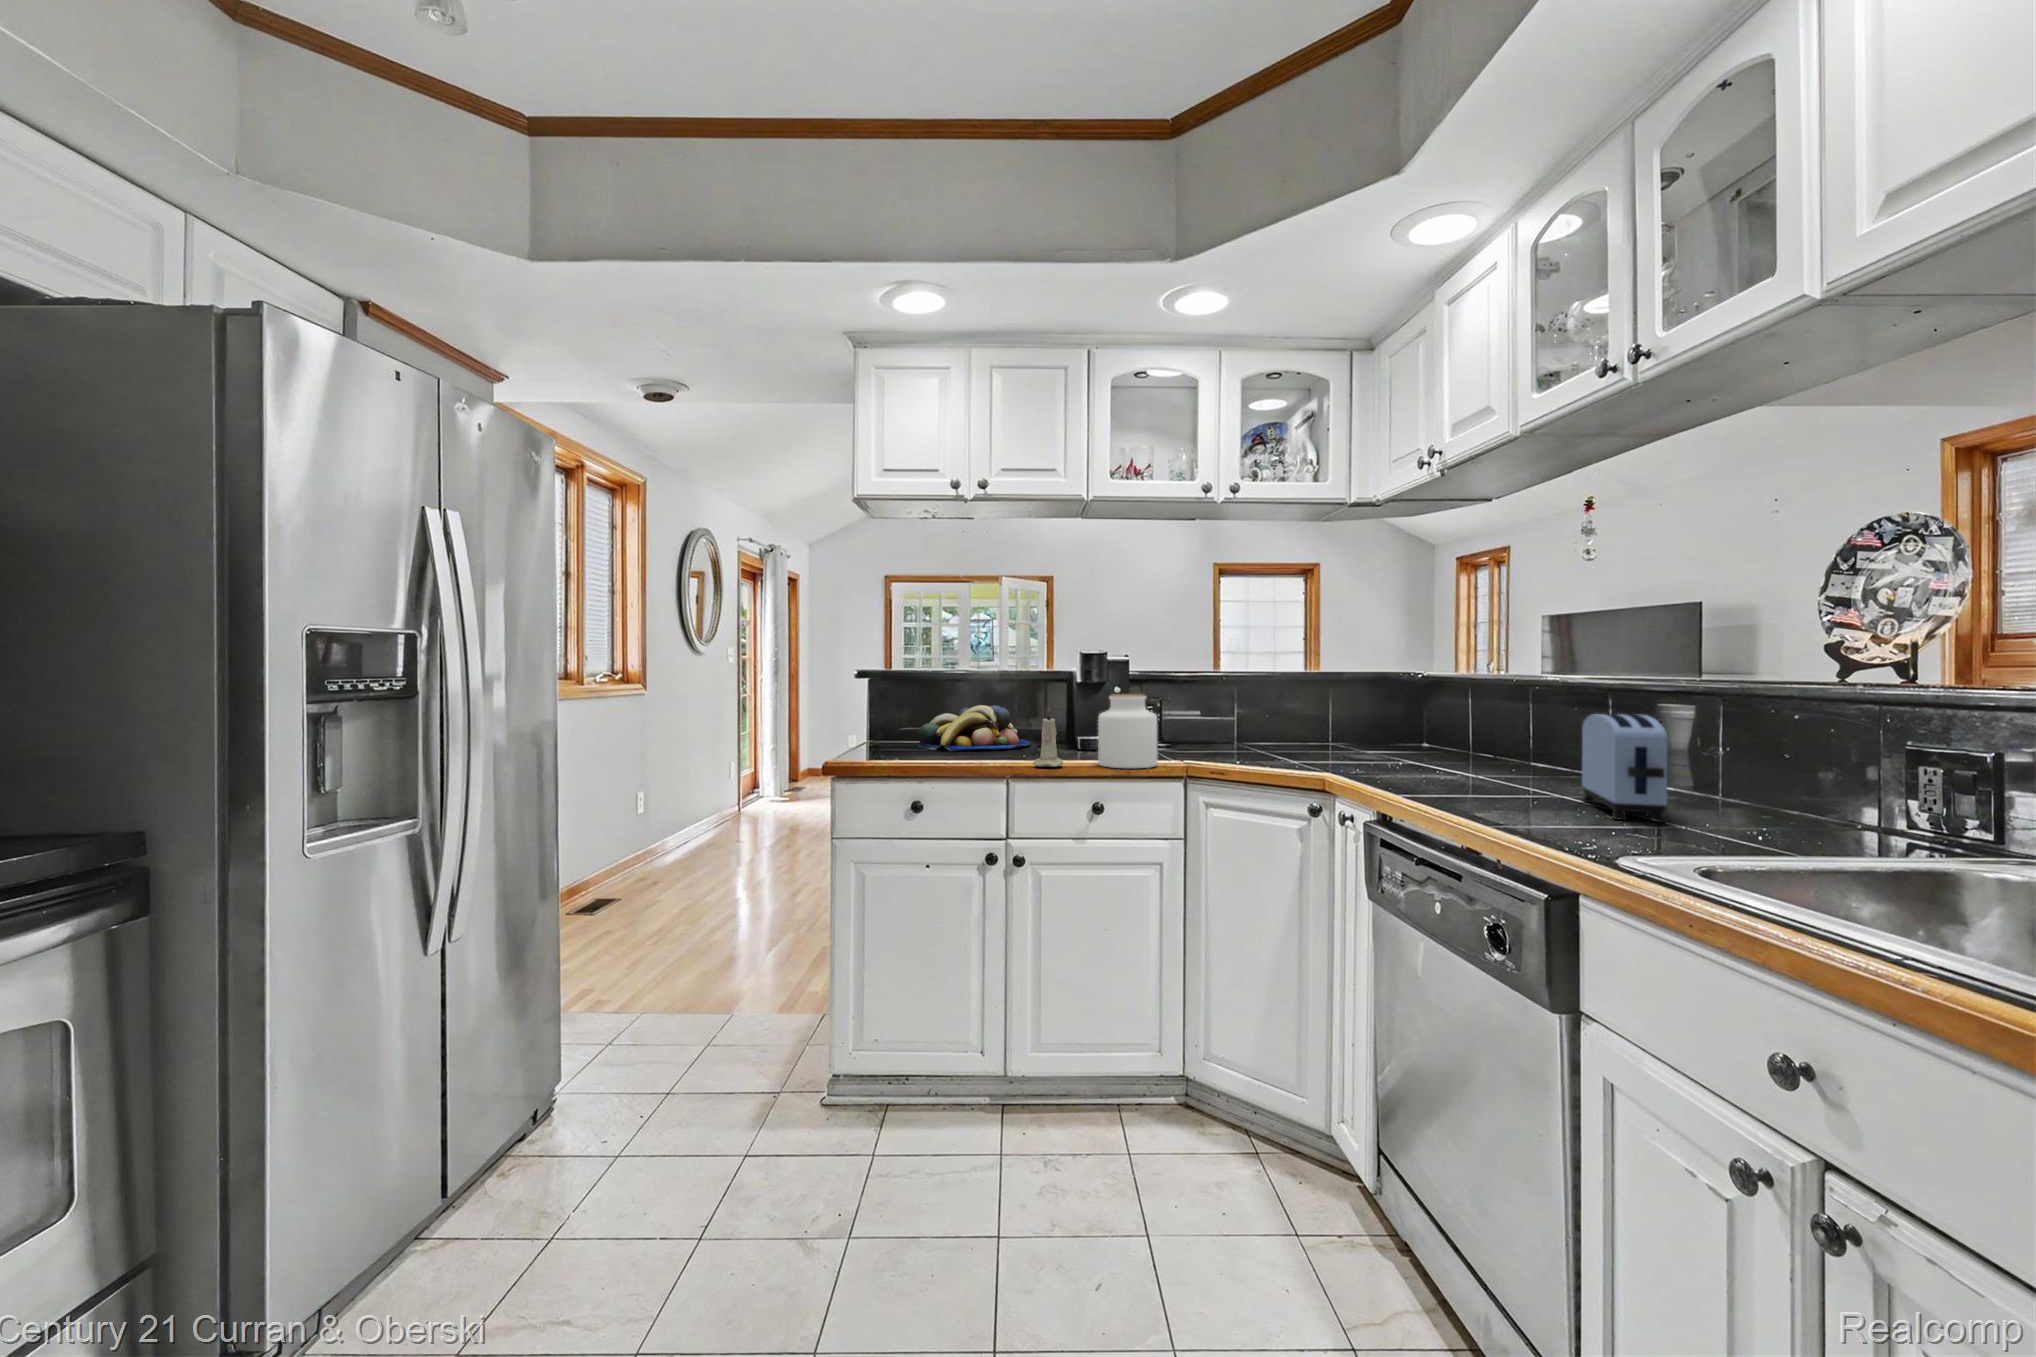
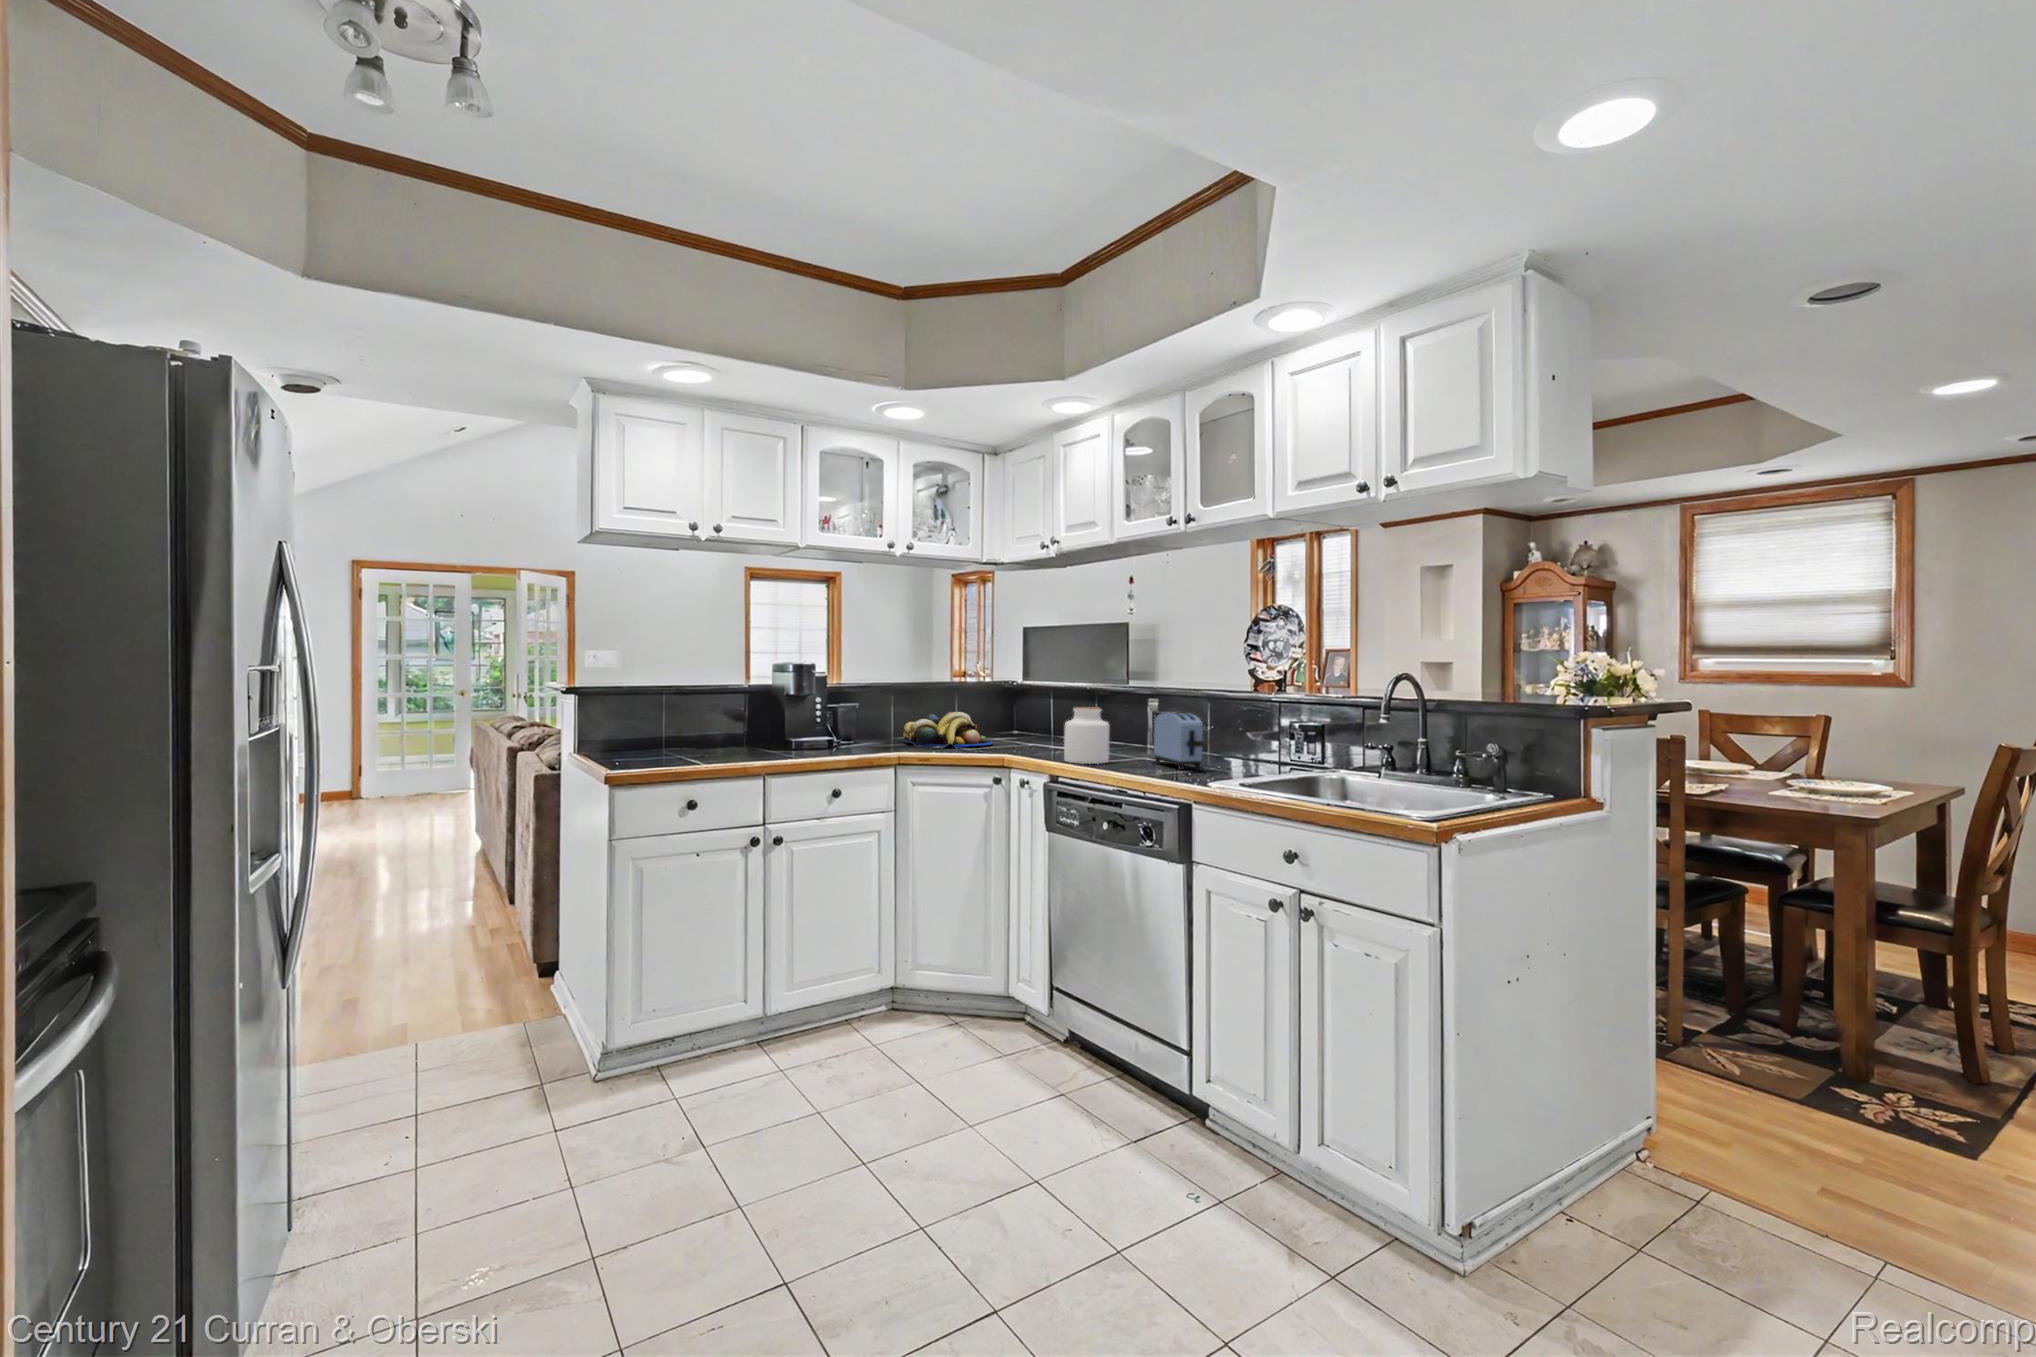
jar: present [1098,694,1158,768] -> present [1064,707,1109,764]
fruit bowl: present [918,705,1031,750] -> present [903,712,992,748]
candle: present [1033,707,1063,767] -> none [797,713,822,761]

